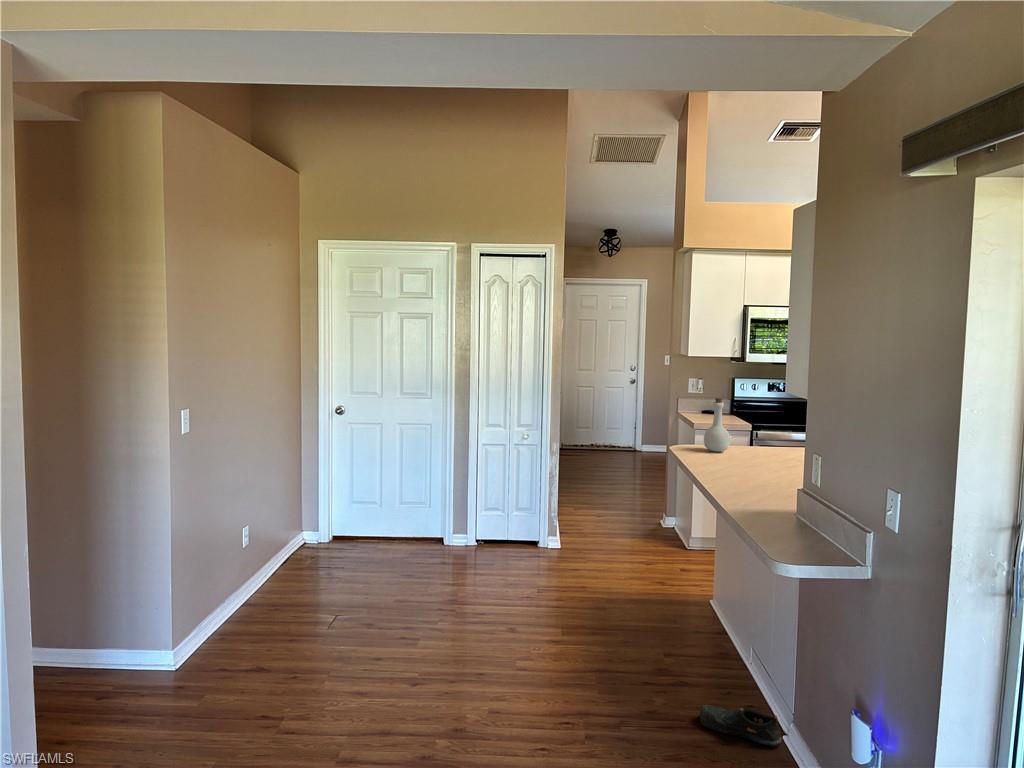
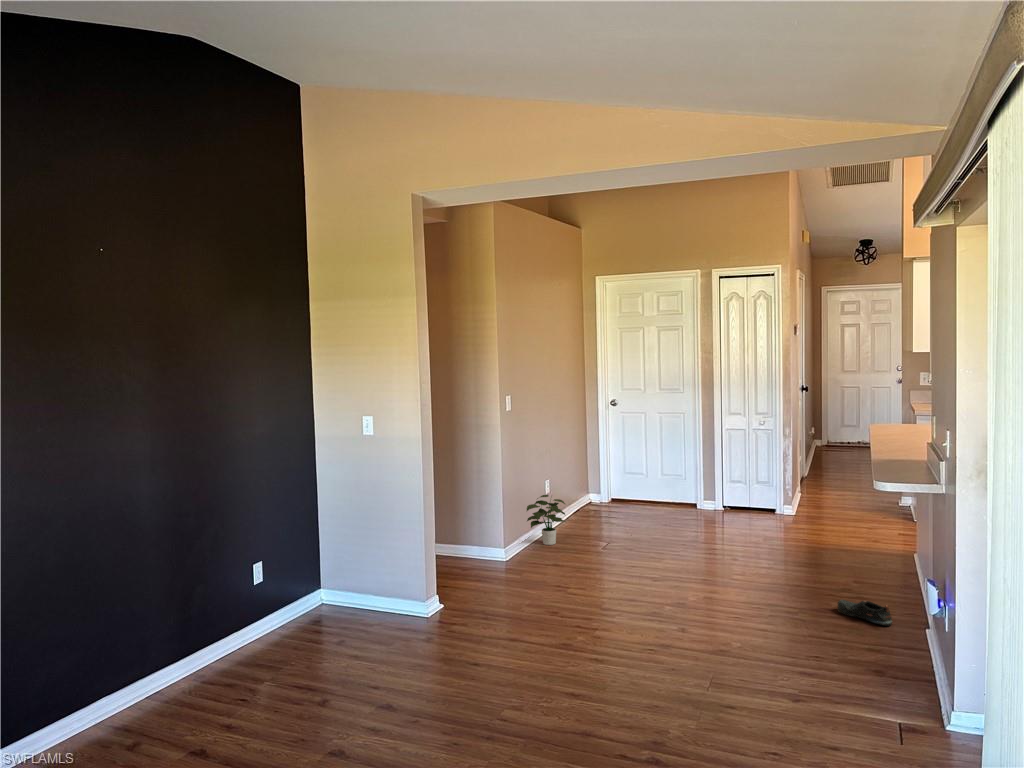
bottle: present [704,398,730,452] -> none [892,386,916,430]
potted plant: none [208,558,277,639] -> present [527,495,565,545]

